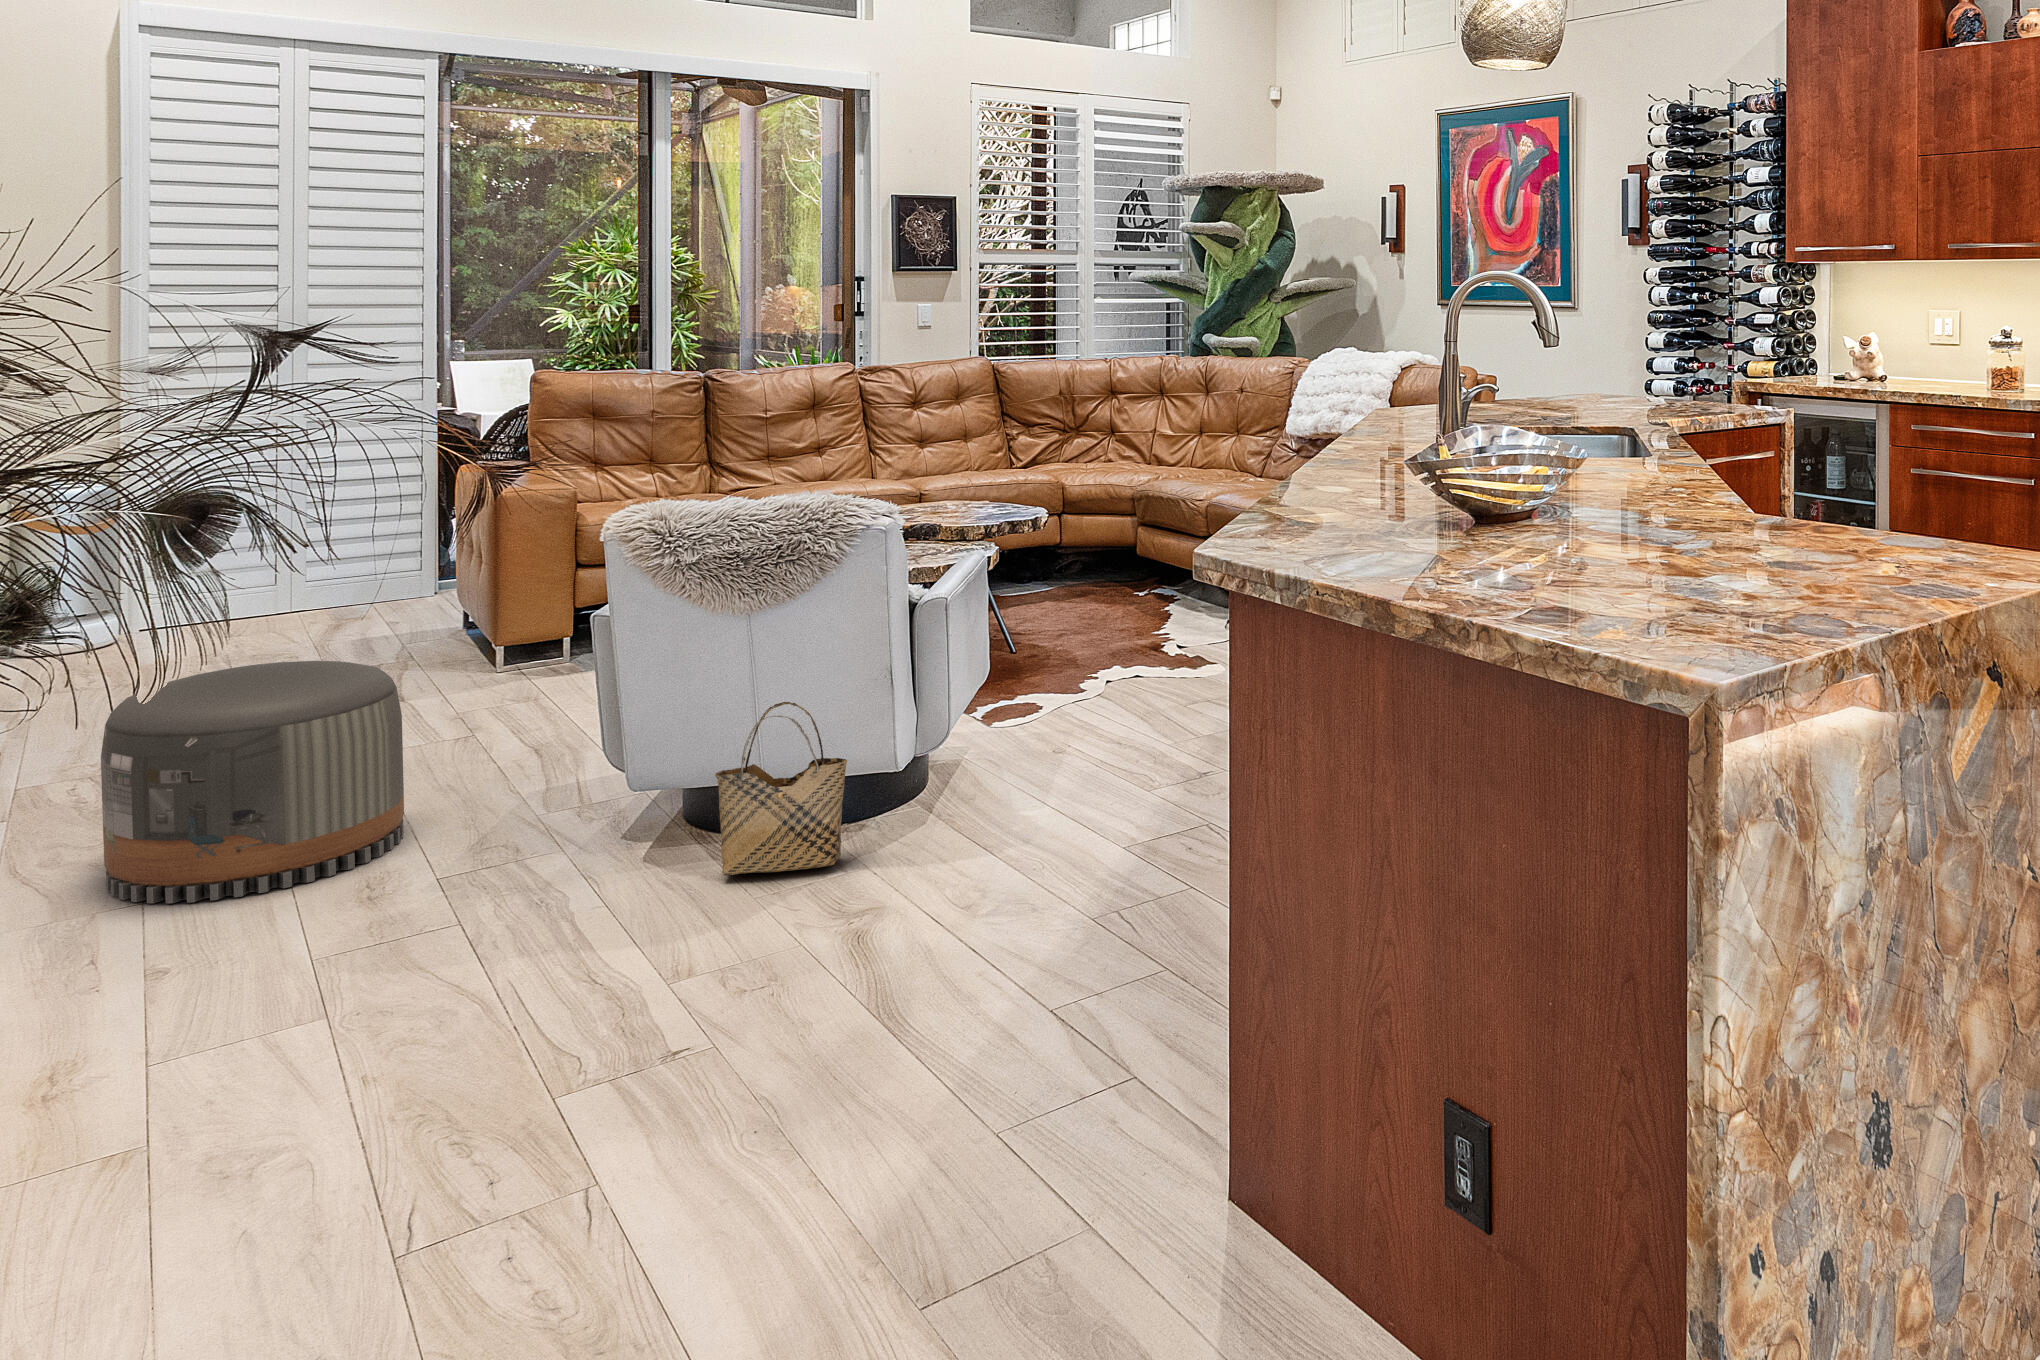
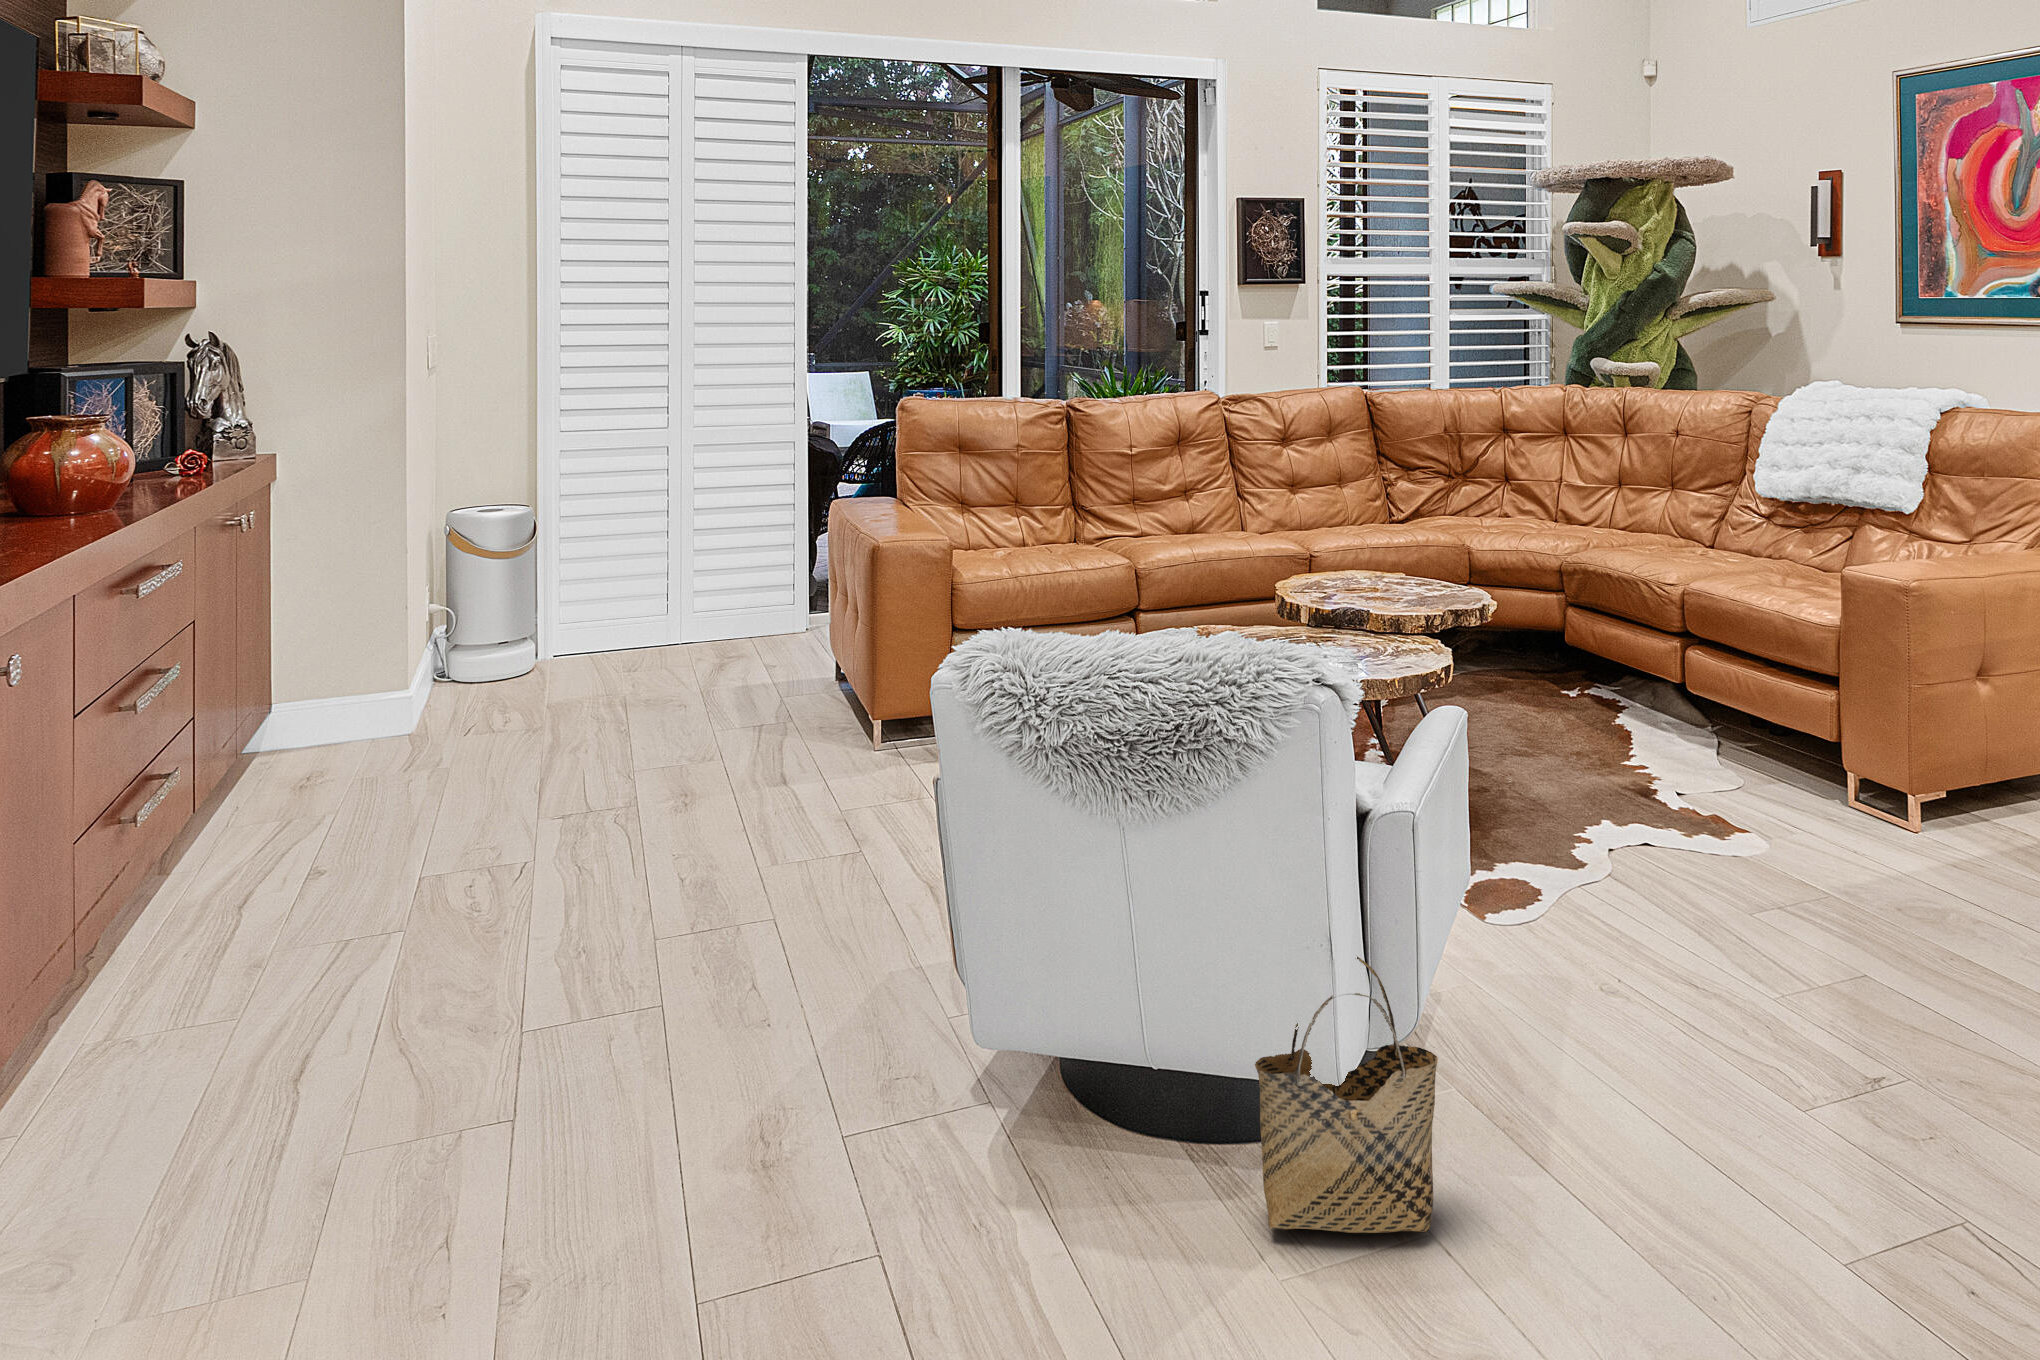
pouf: present [101,661,404,903] -> none [500,803,826,1156]

